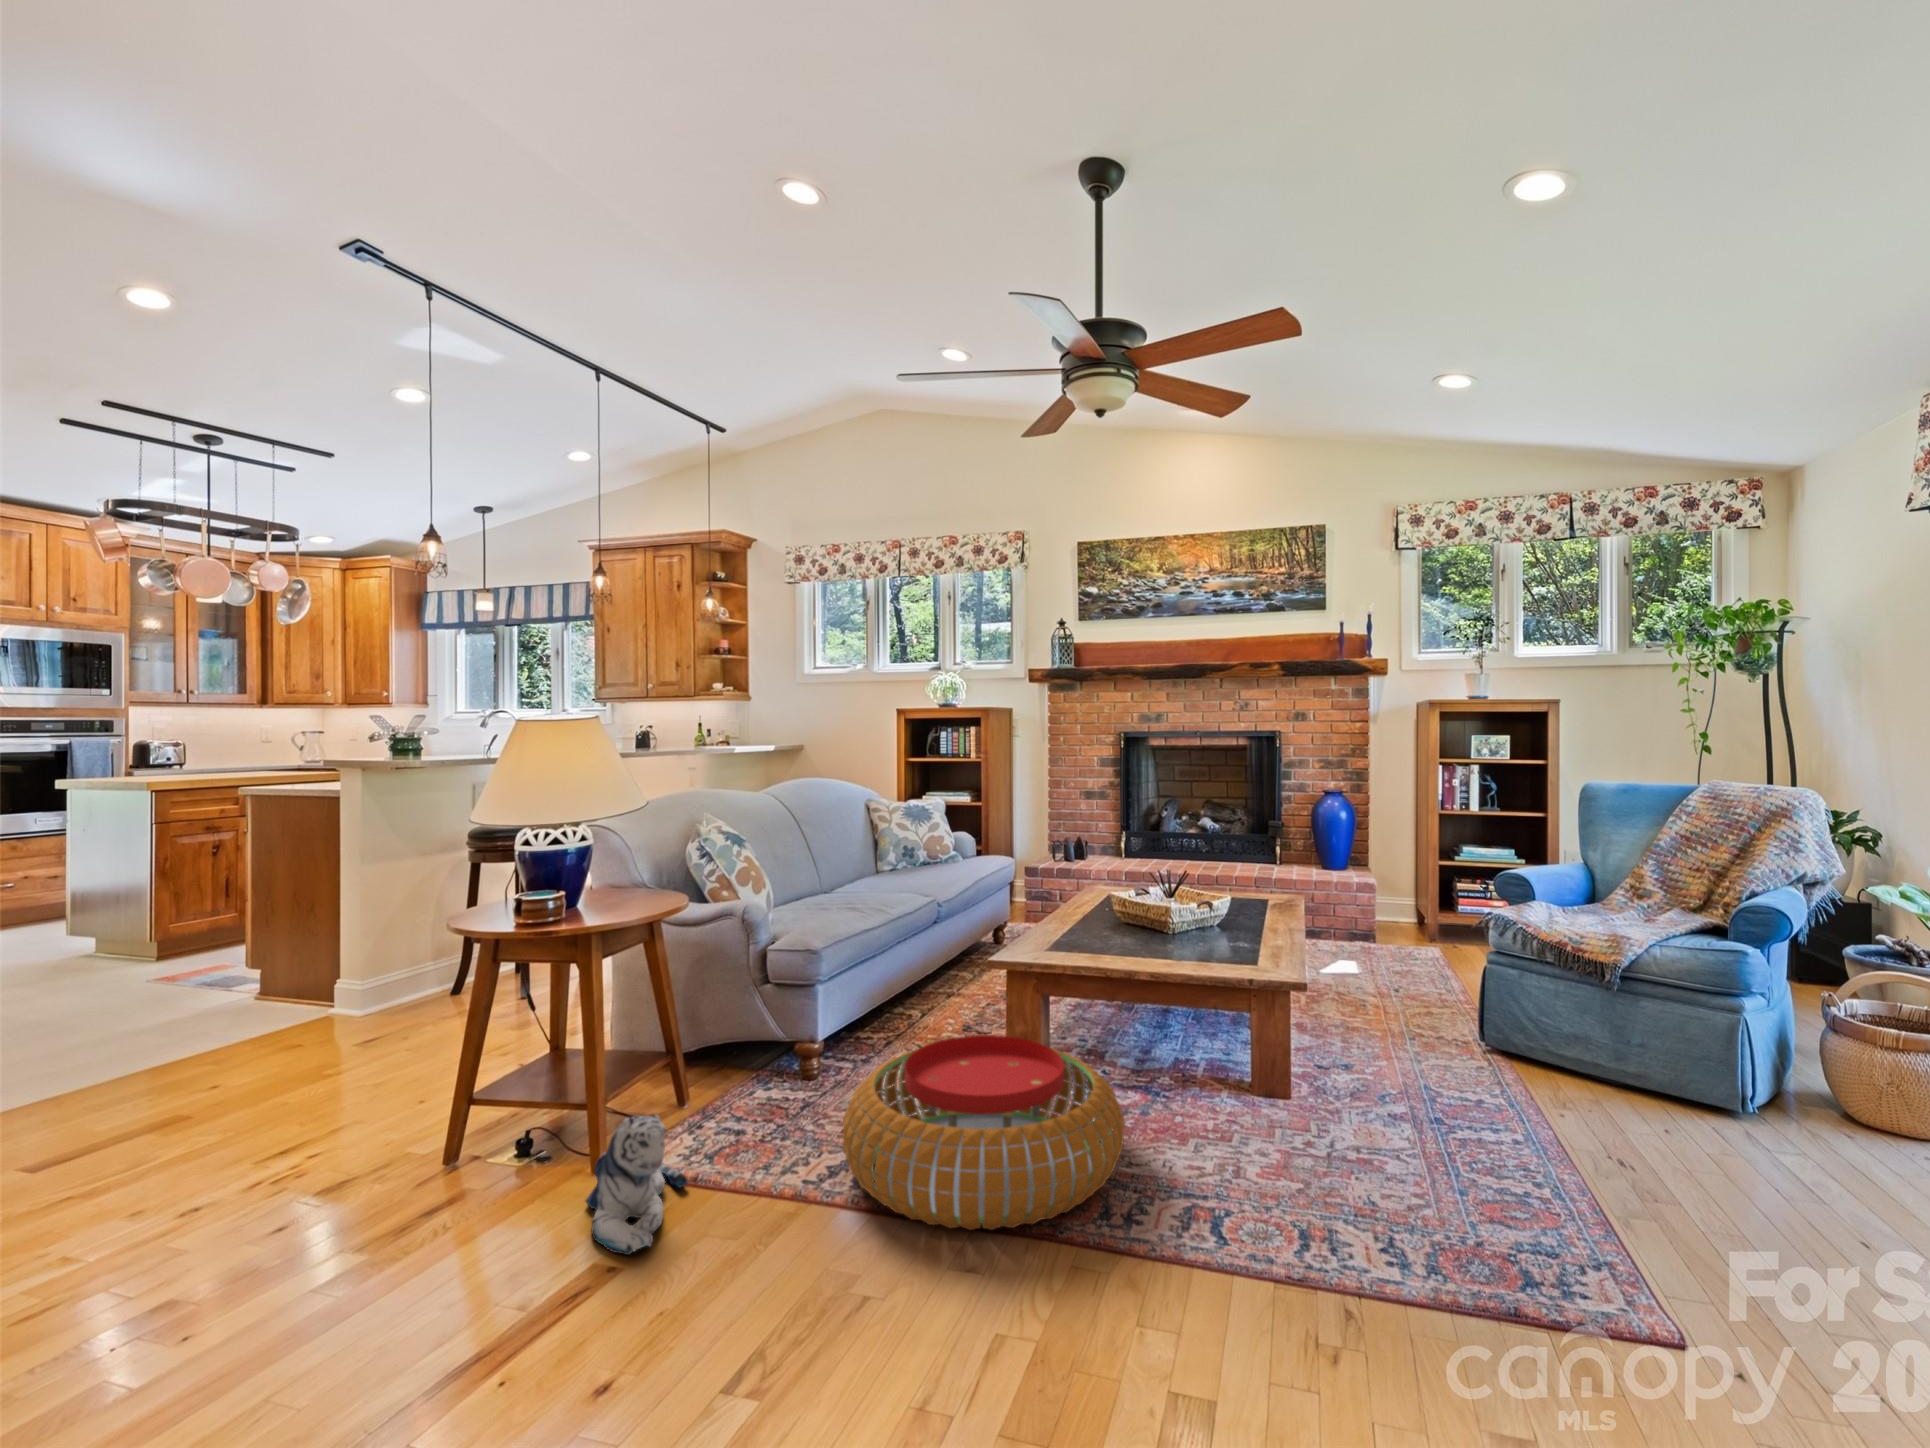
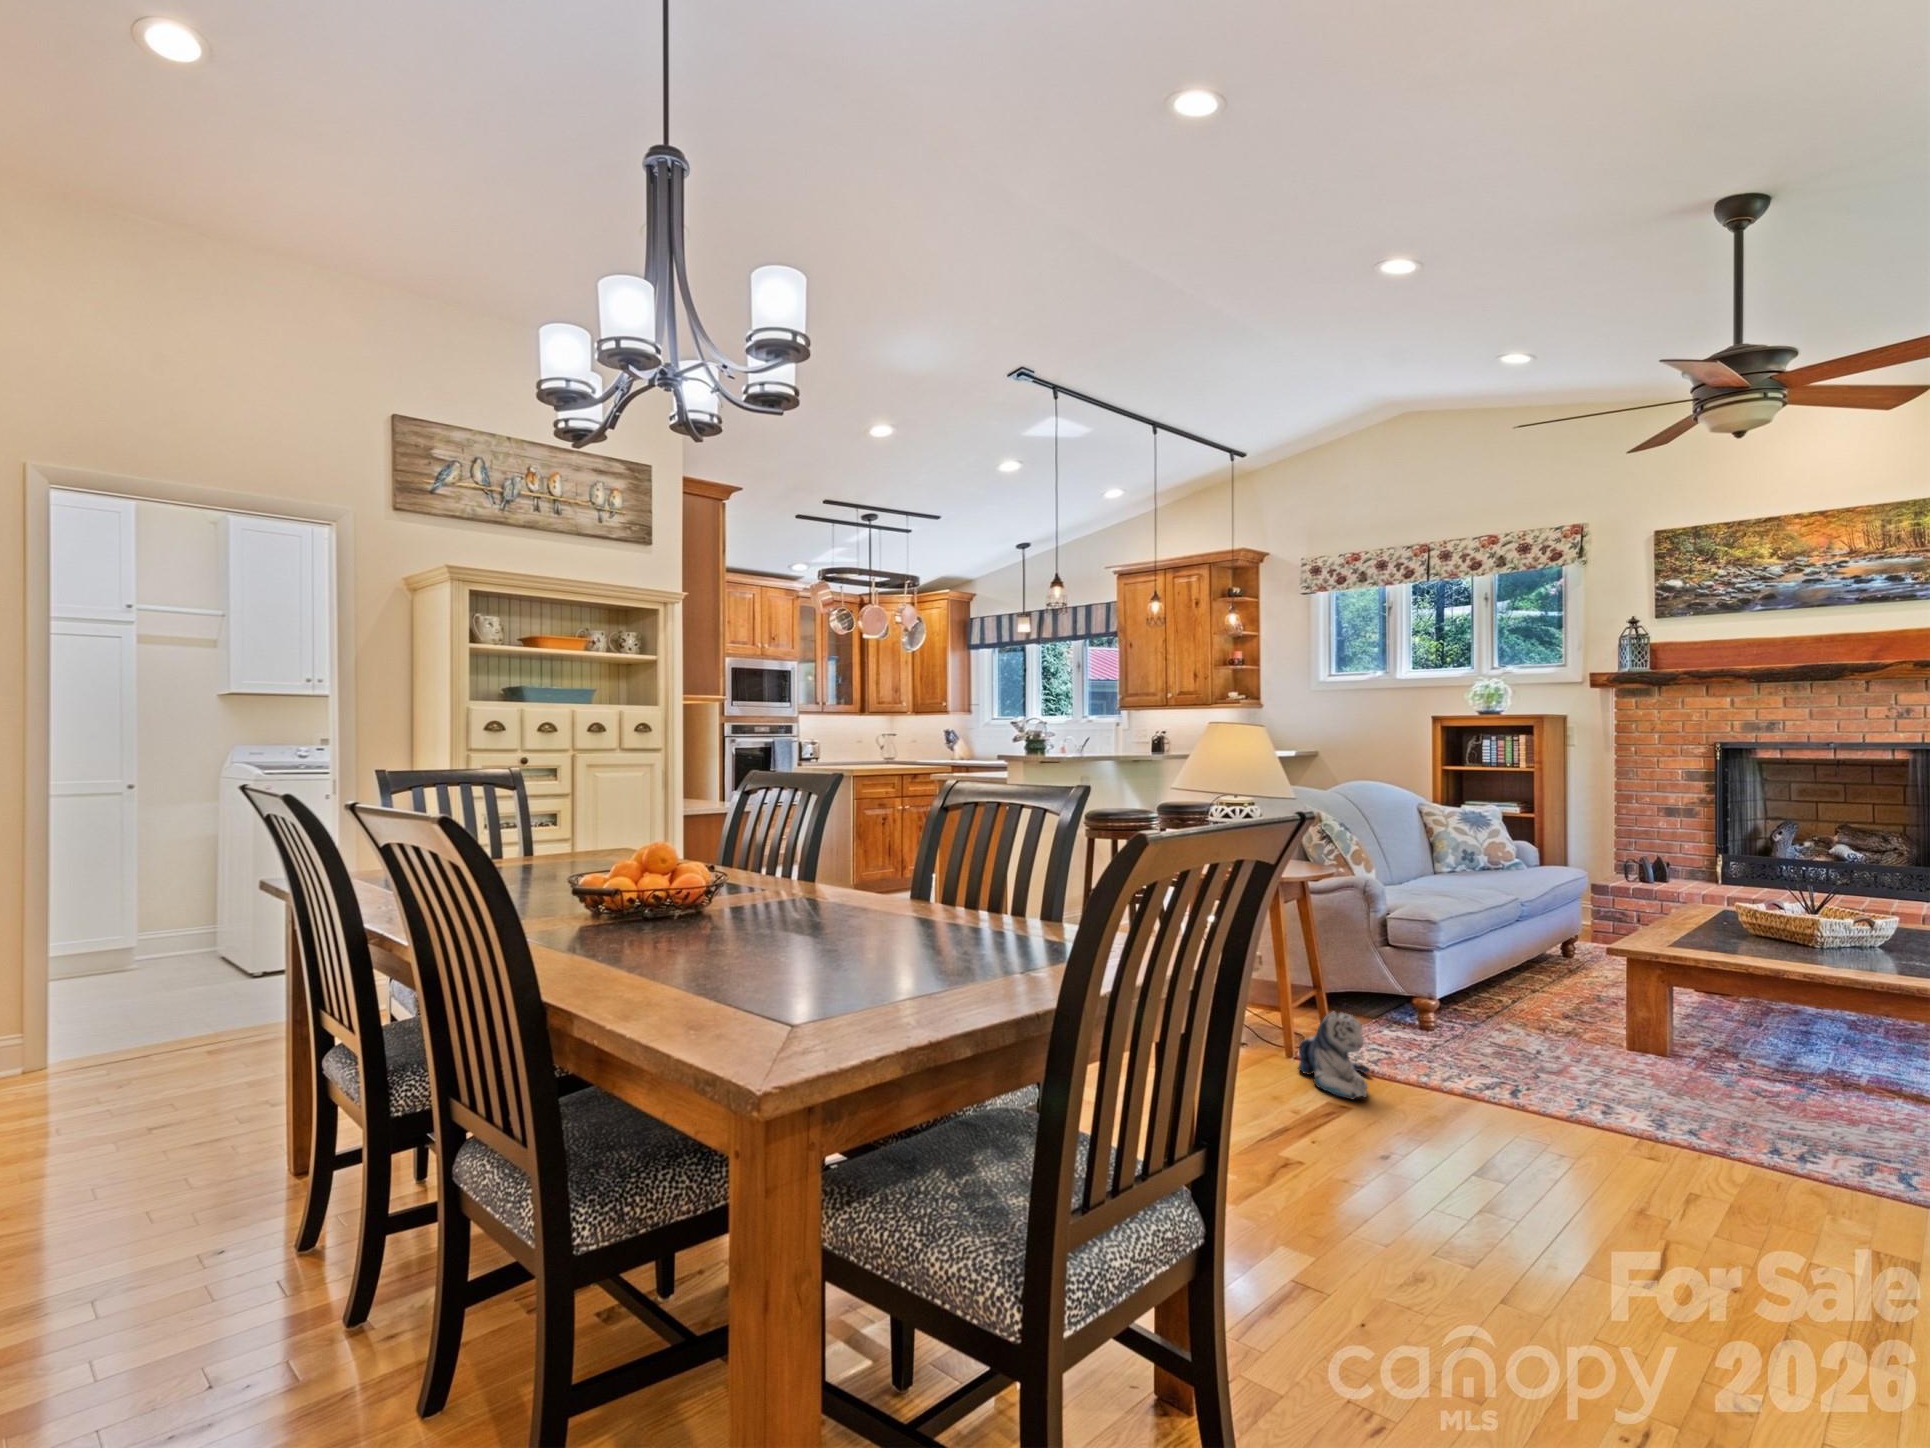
pouf: present [842,1035,1124,1230] -> none [1496,1000,1784,1142]

